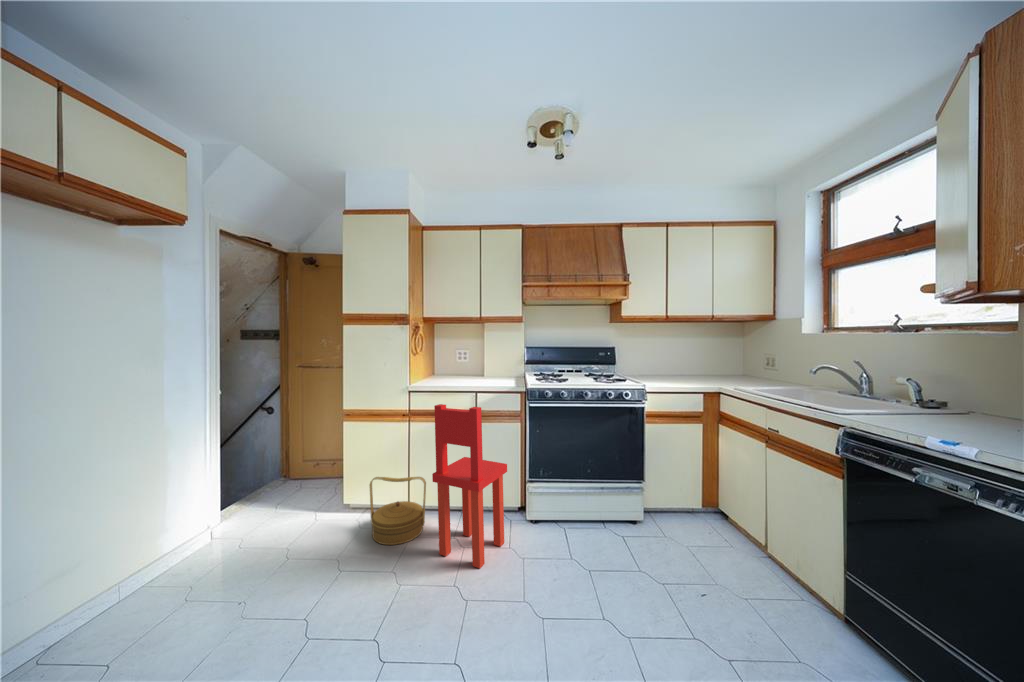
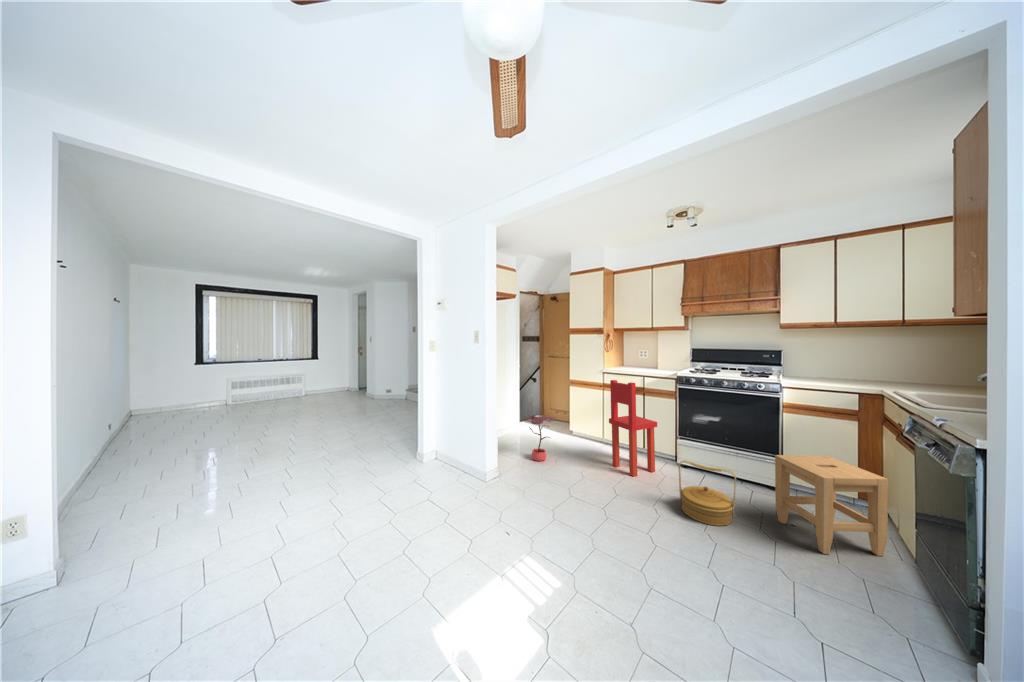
stool: none [670,474,777,617] -> present [775,455,888,556]
basket: present [370,477,426,545] -> present [678,460,736,526]
potted plant: none [241,493,328,604] -> present [523,415,556,461]

